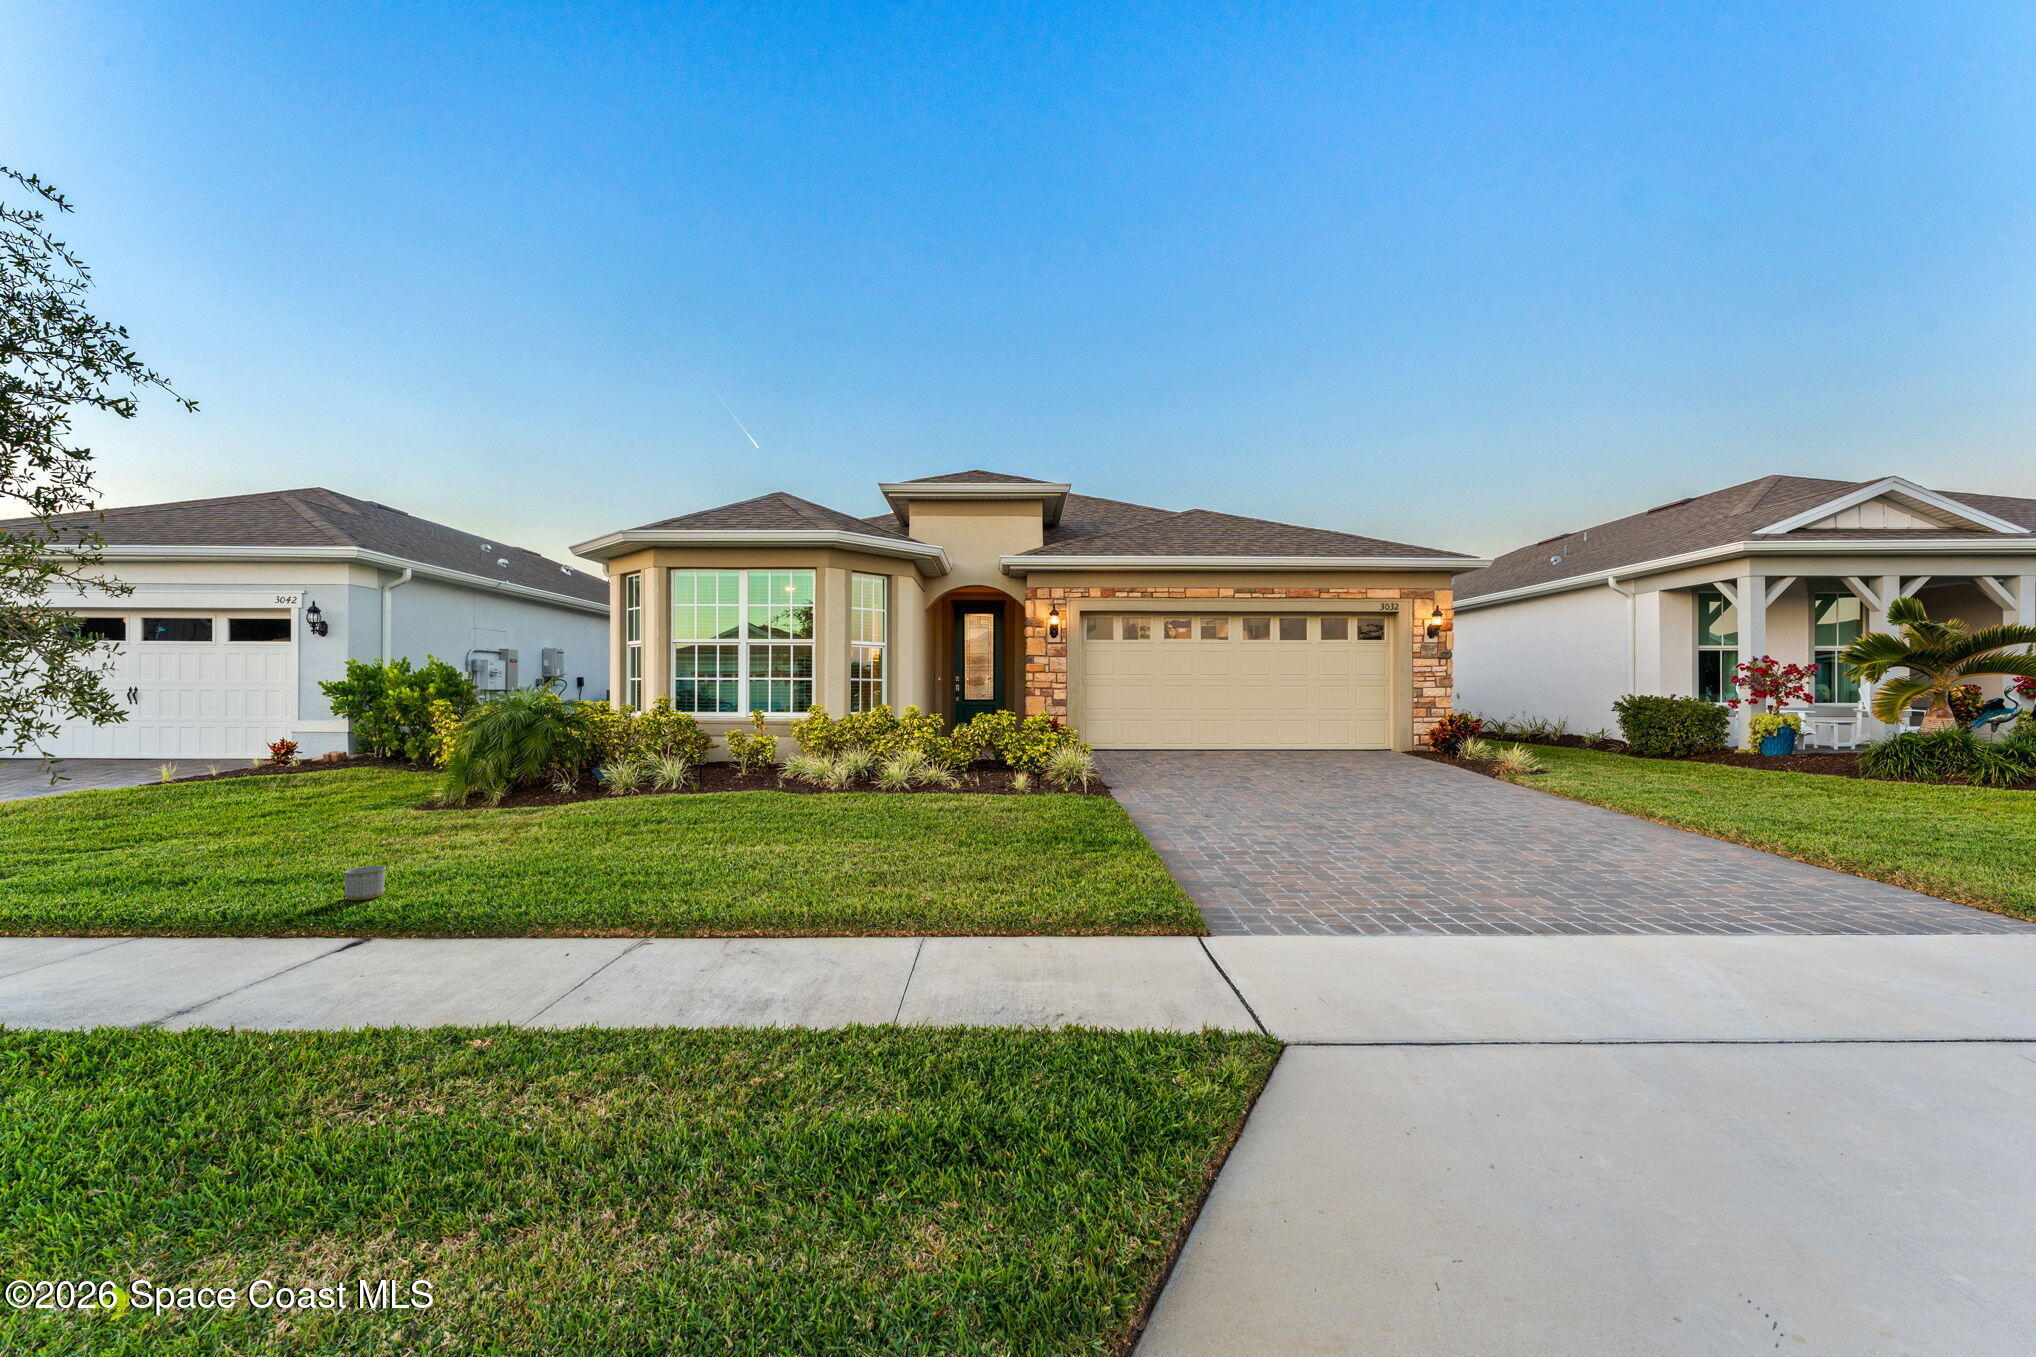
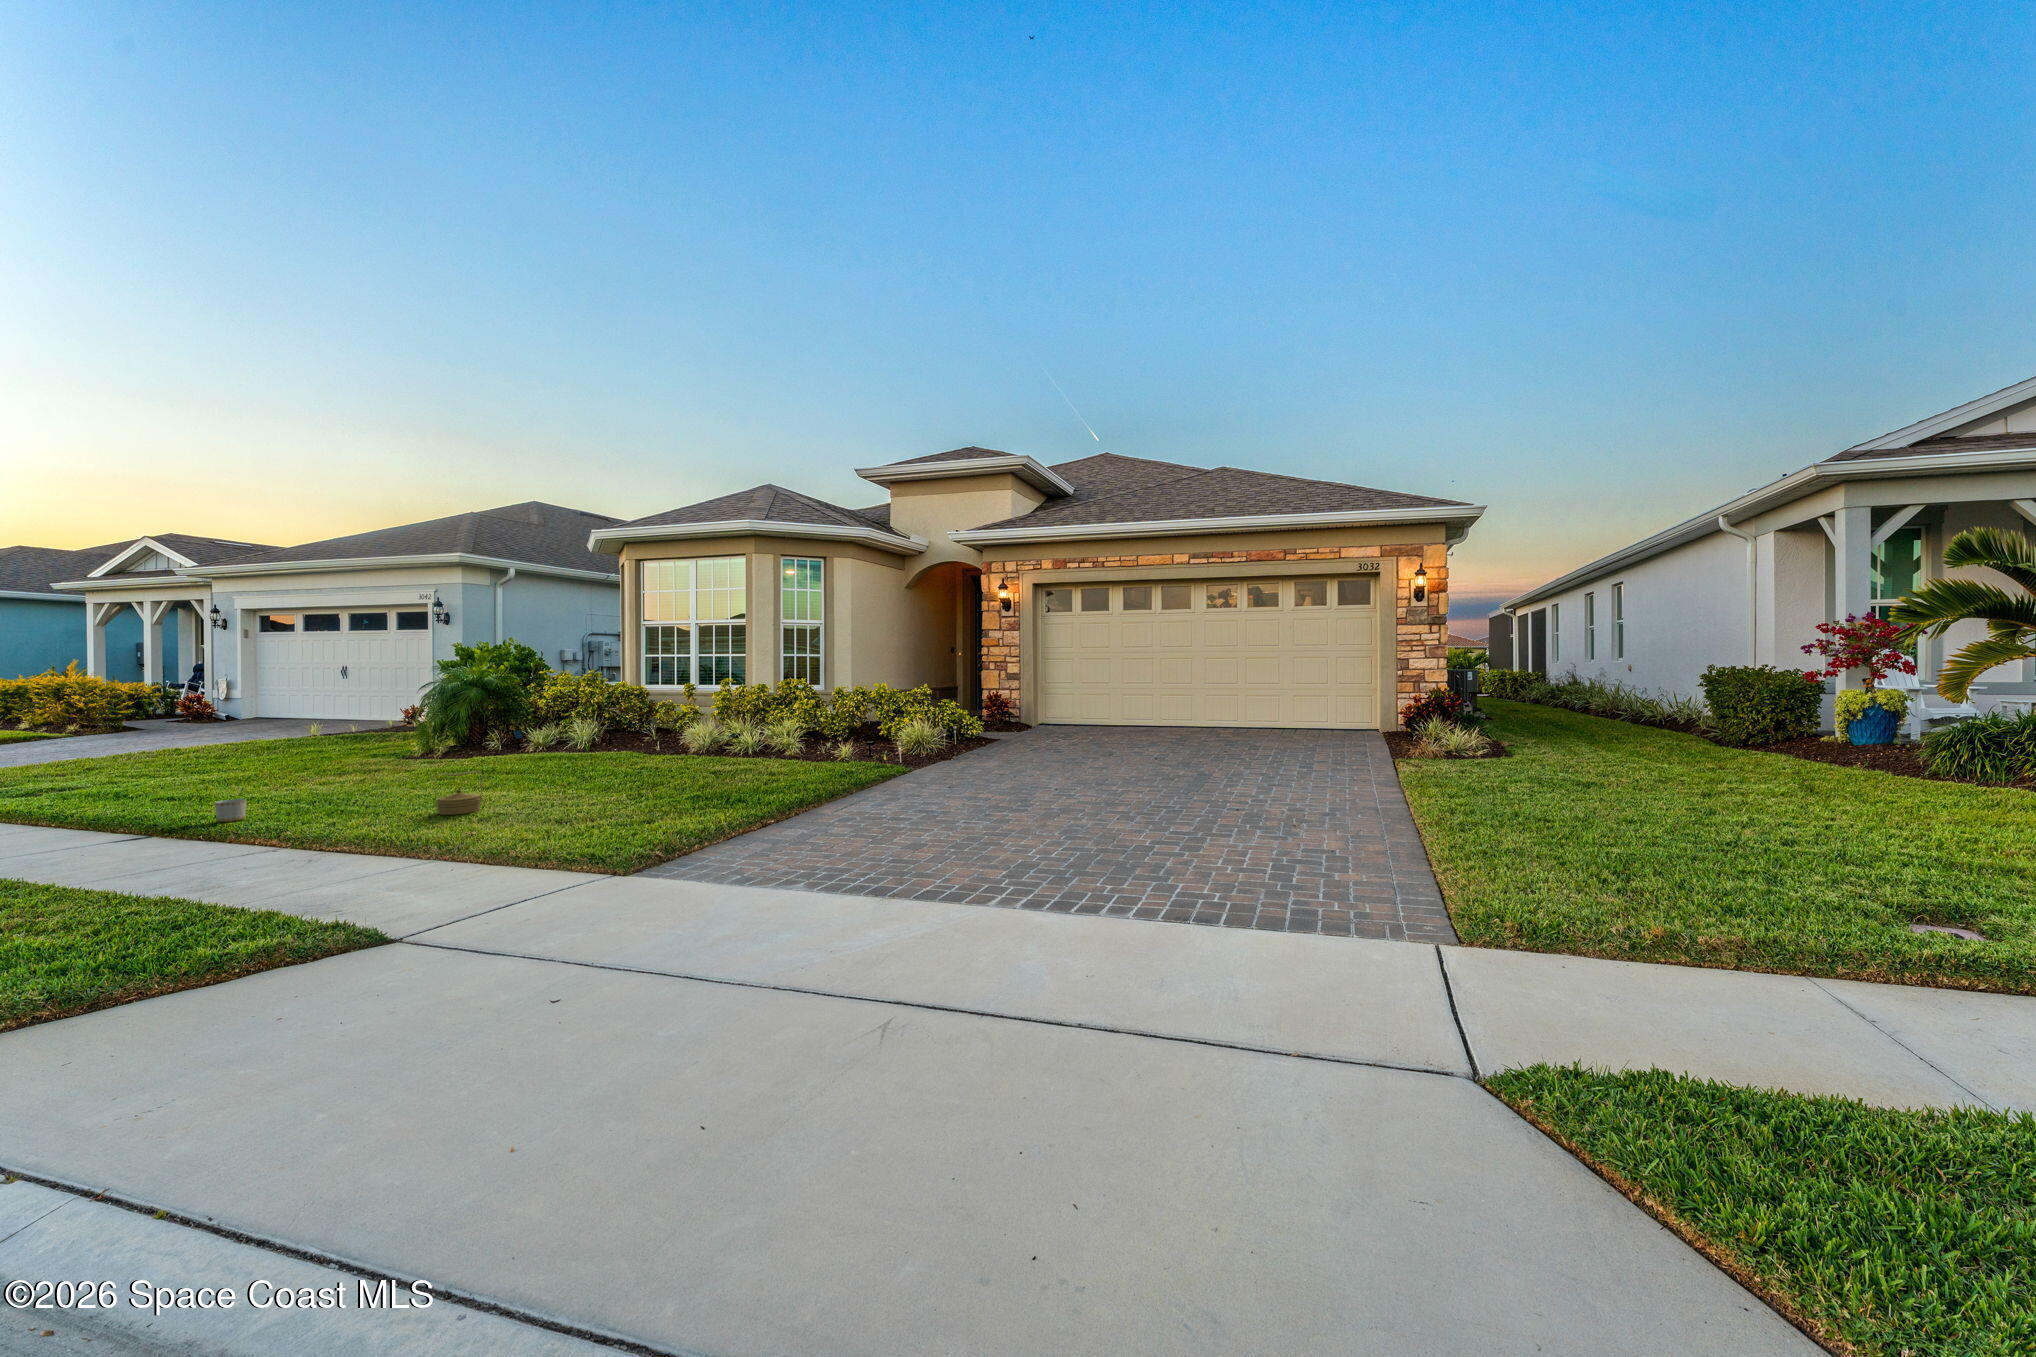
basket: none [668,814,718,871] -> present [434,771,482,815]

